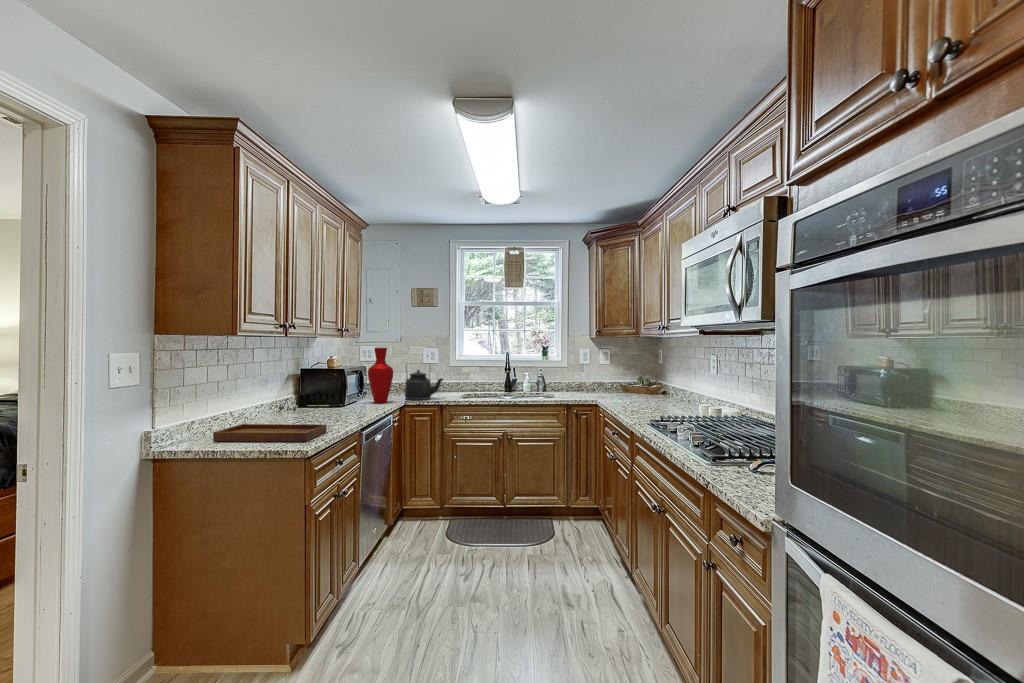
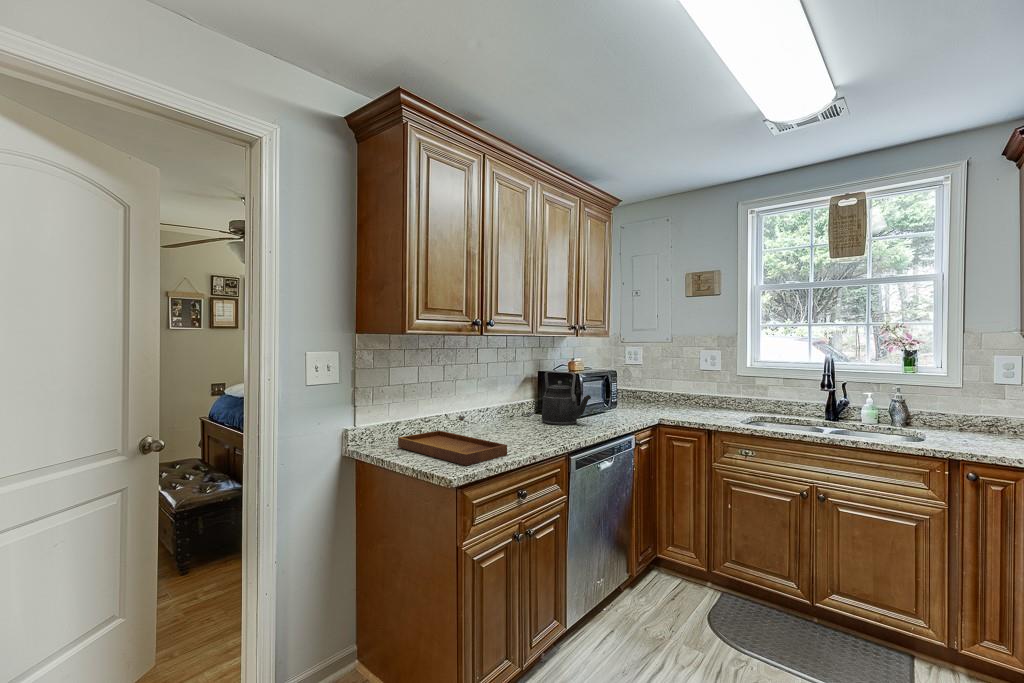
vase: present [368,348,393,403] -> none [612,349,644,418]
kettle: present [405,365,443,400] -> present [542,371,591,425]

